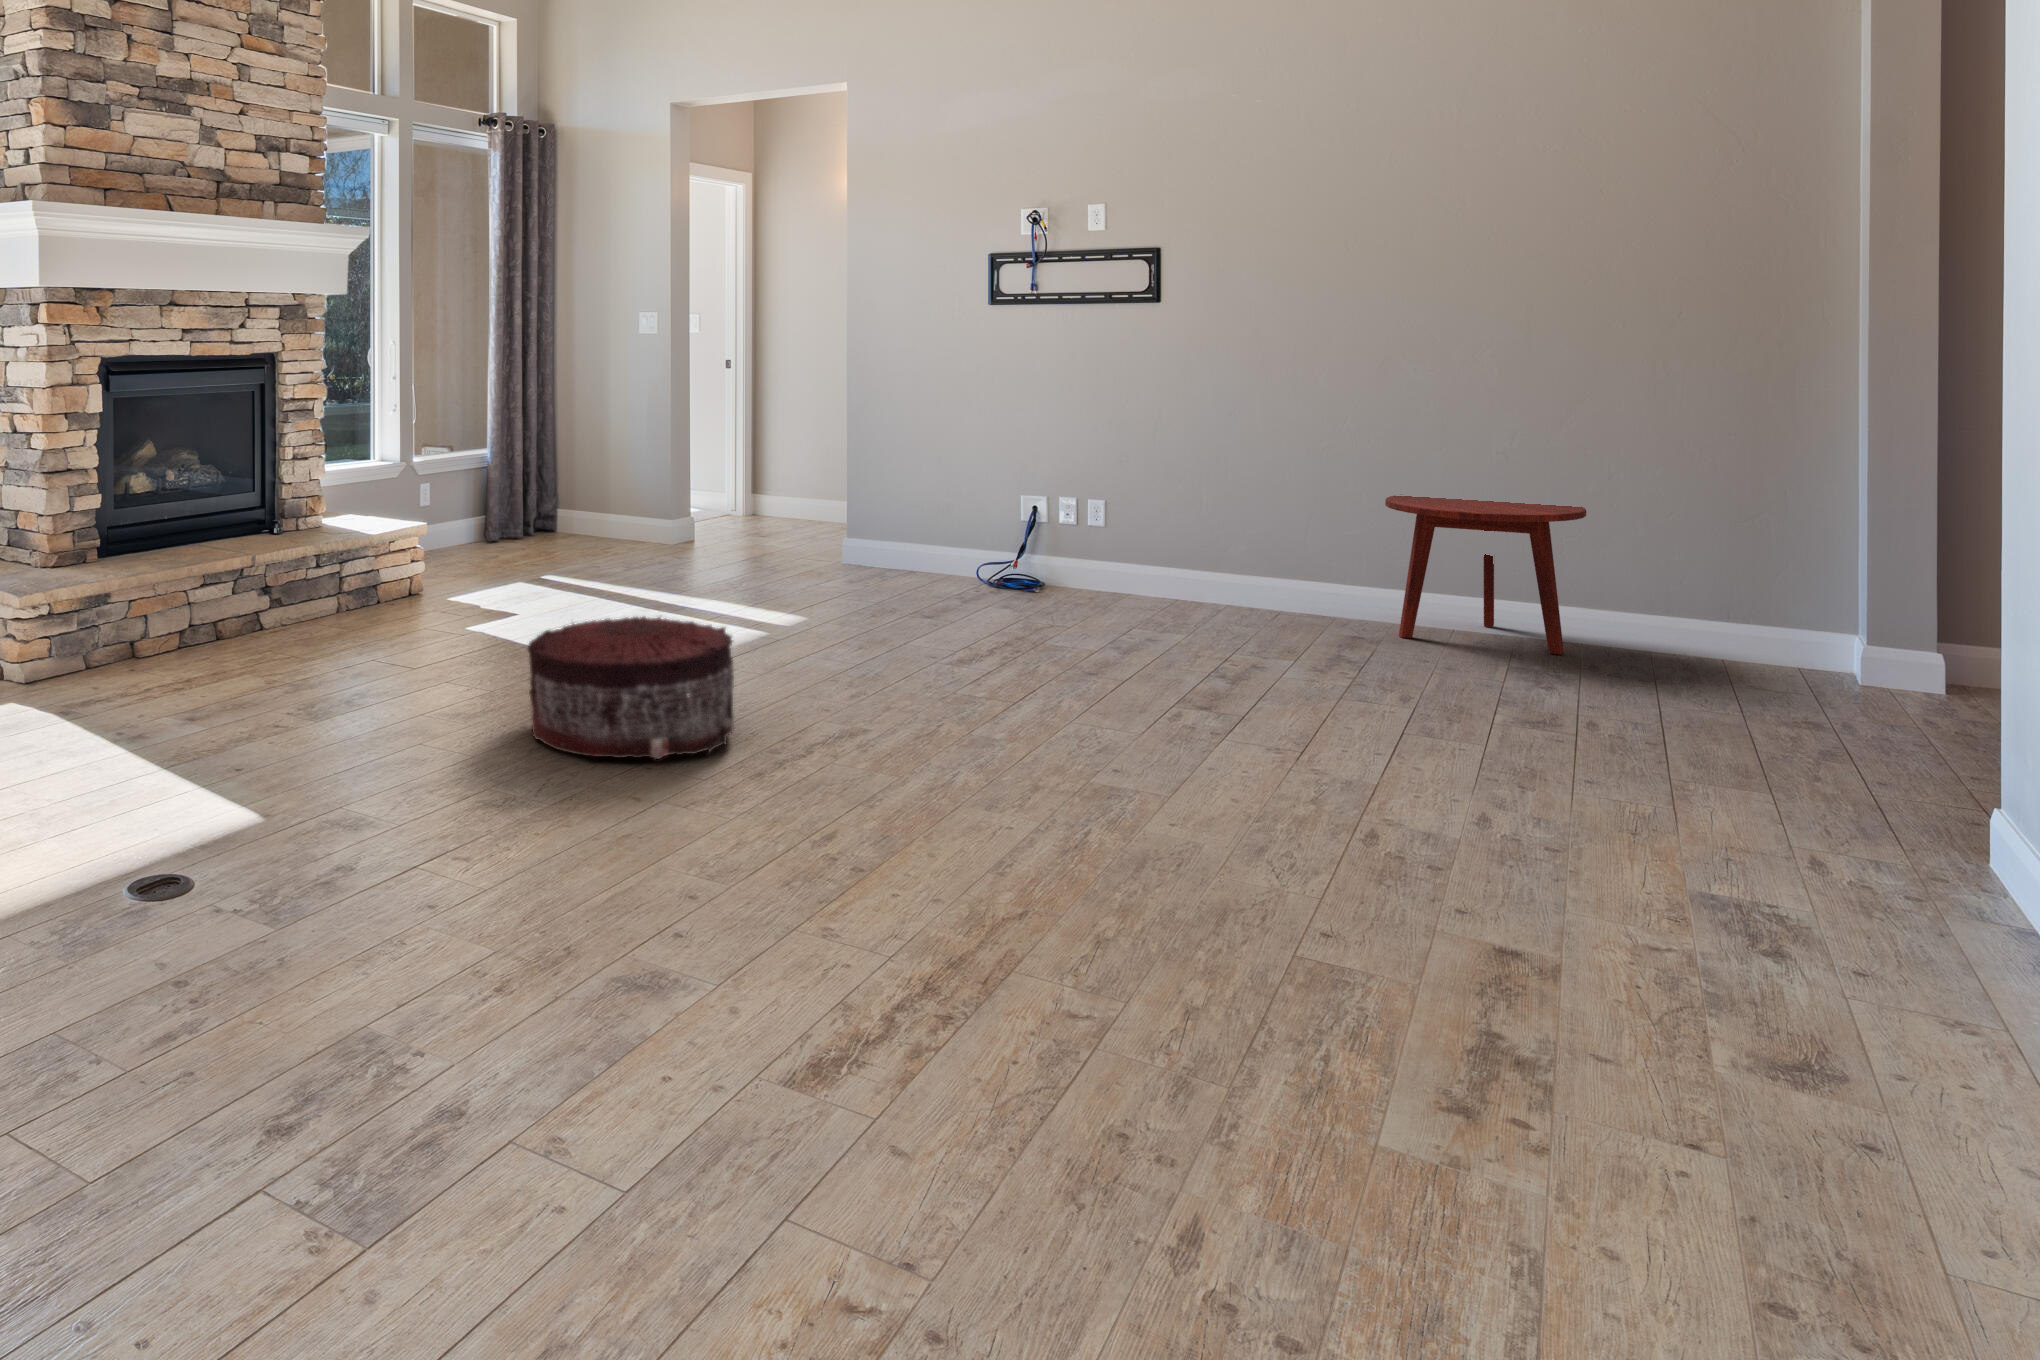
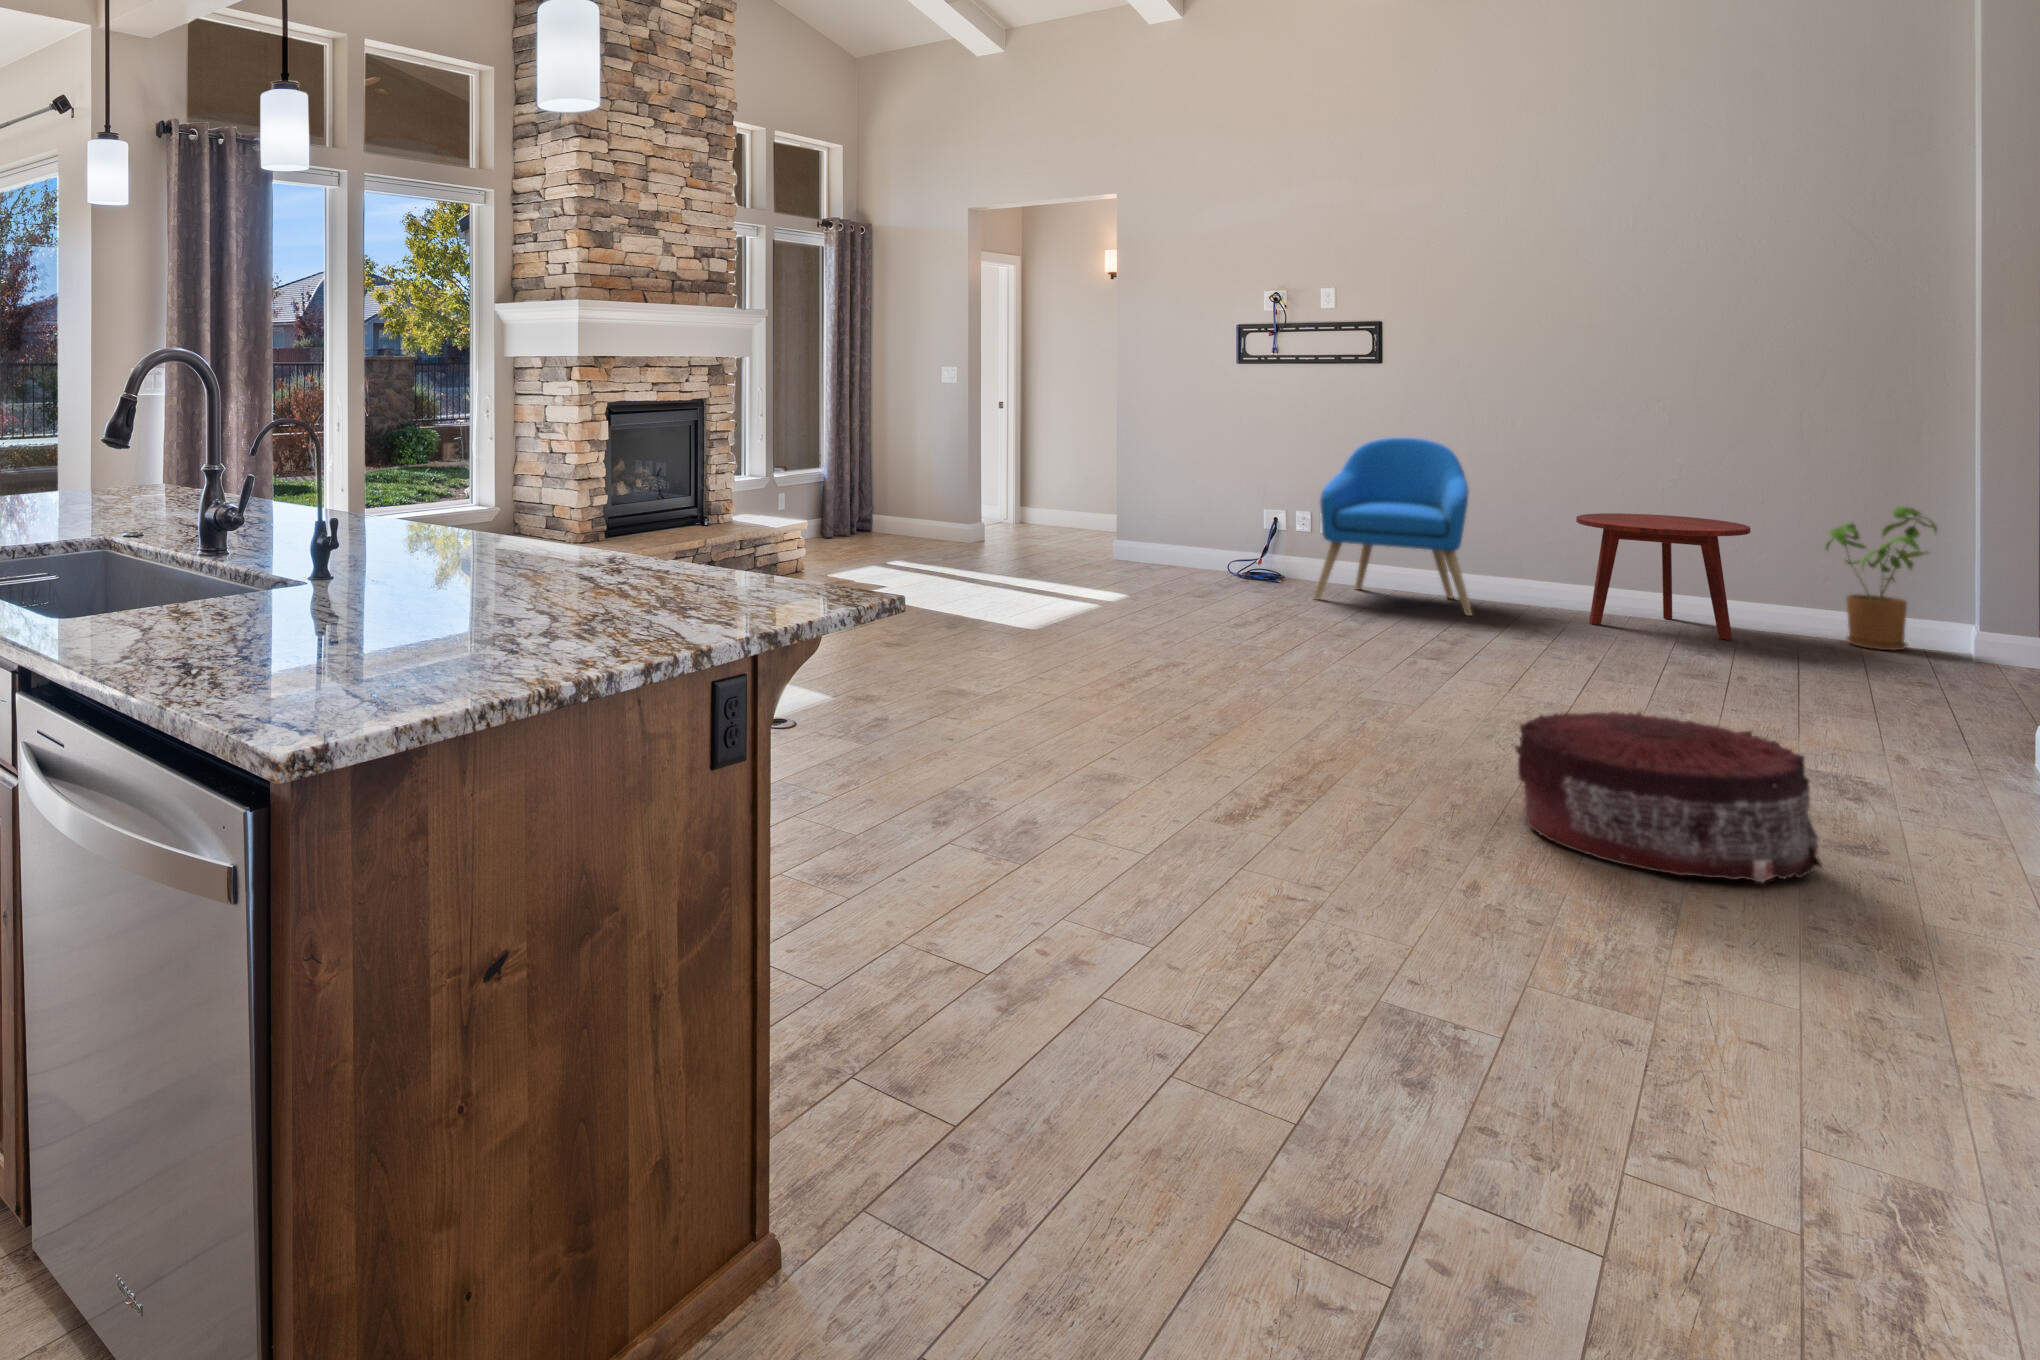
armchair: none [1073,399,1263,631] -> present [1314,438,1472,616]
house plant: none [1670,479,1800,663] -> present [1825,506,1937,650]
pouf: present [528,616,734,759] -> present [1515,712,1822,882]

